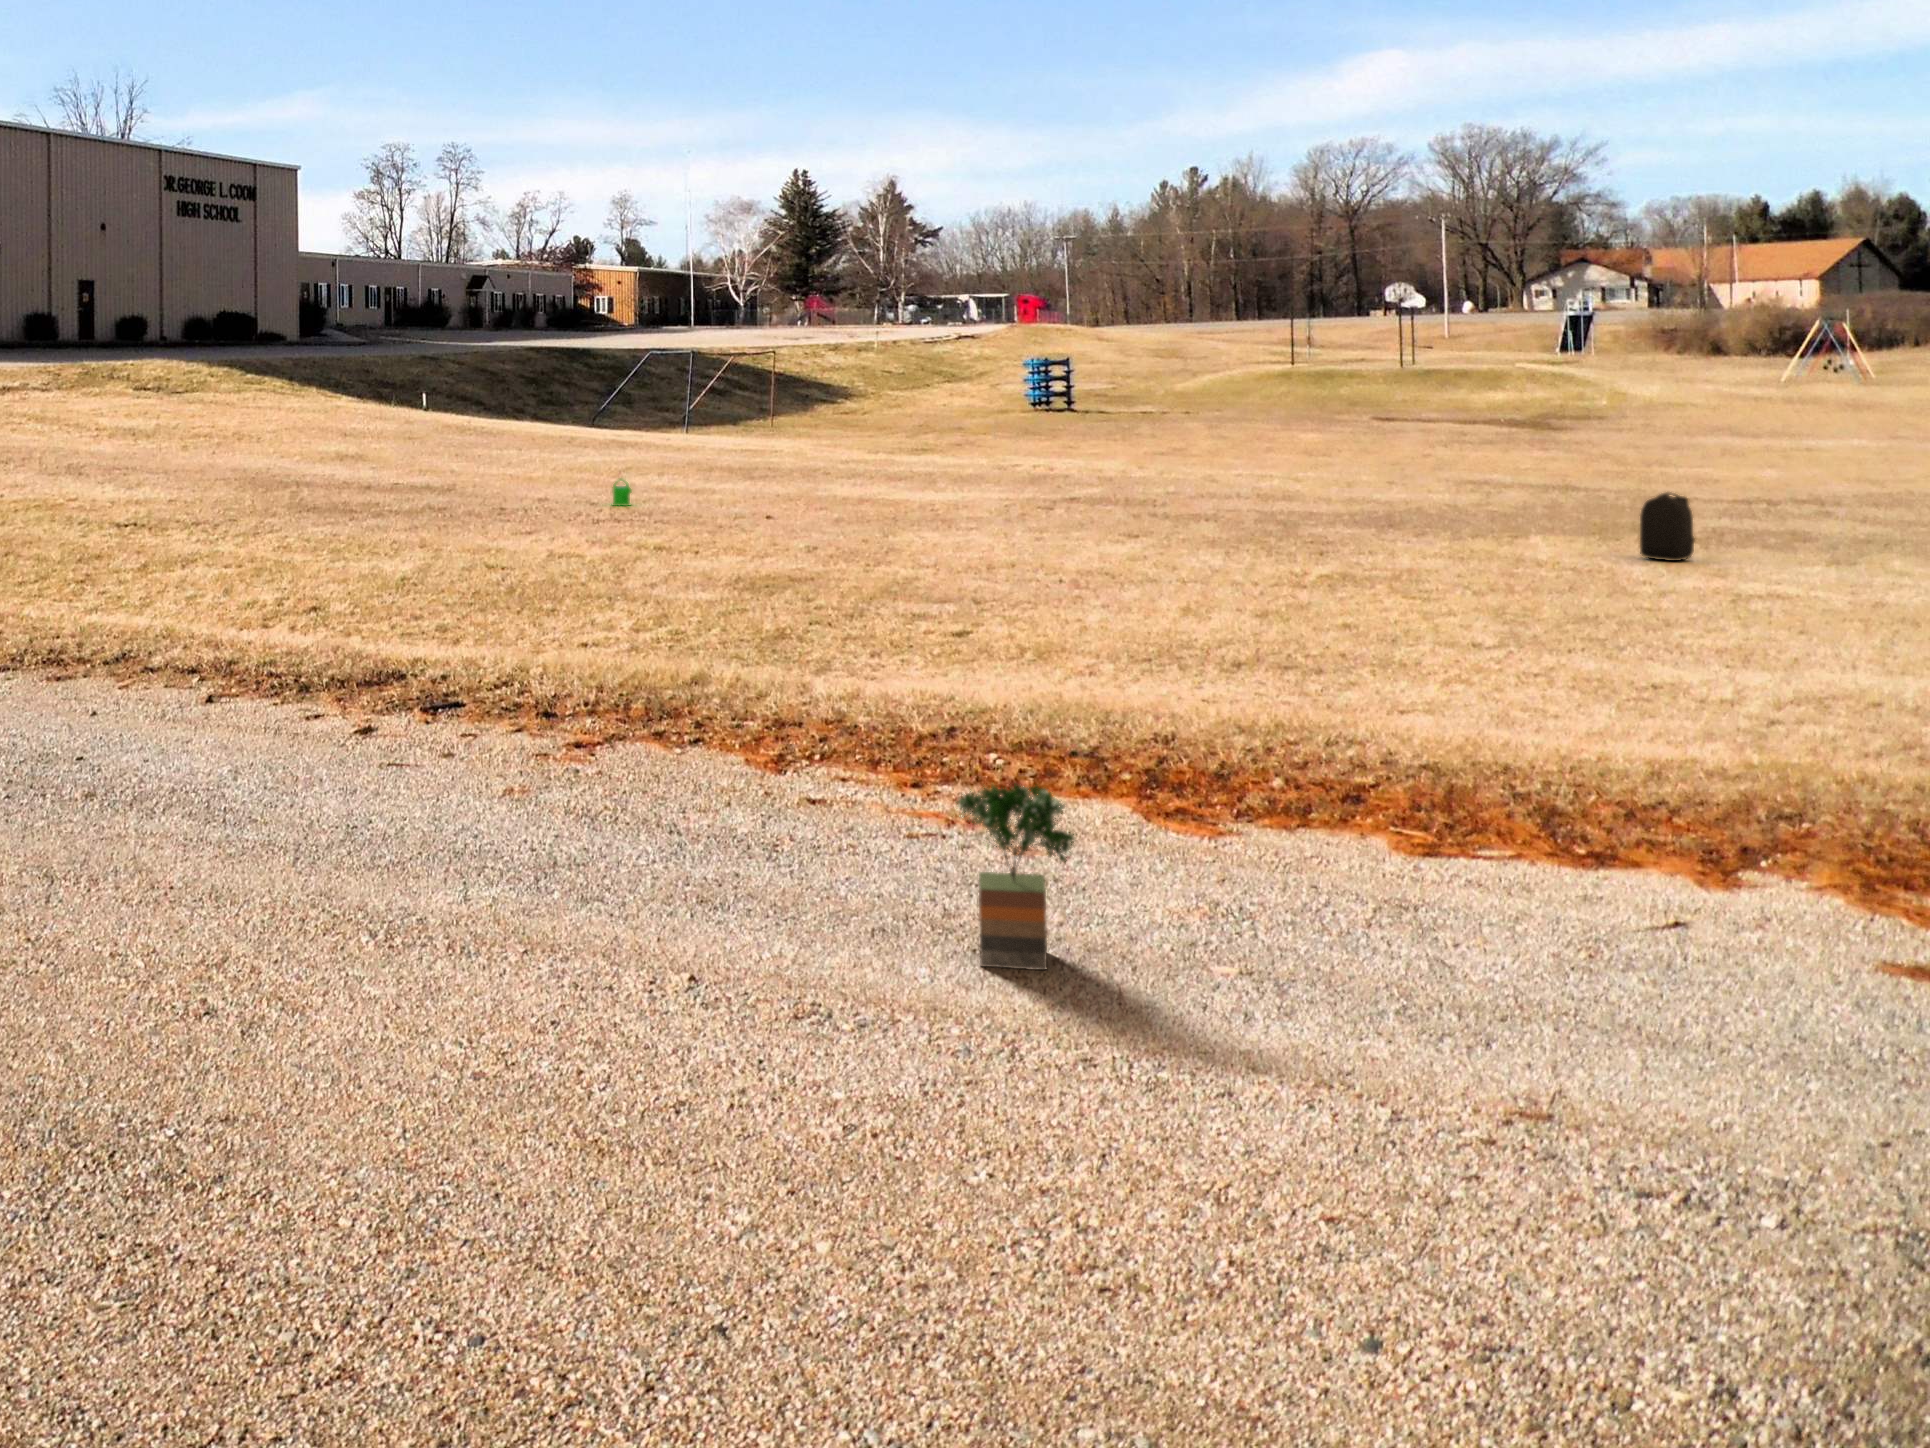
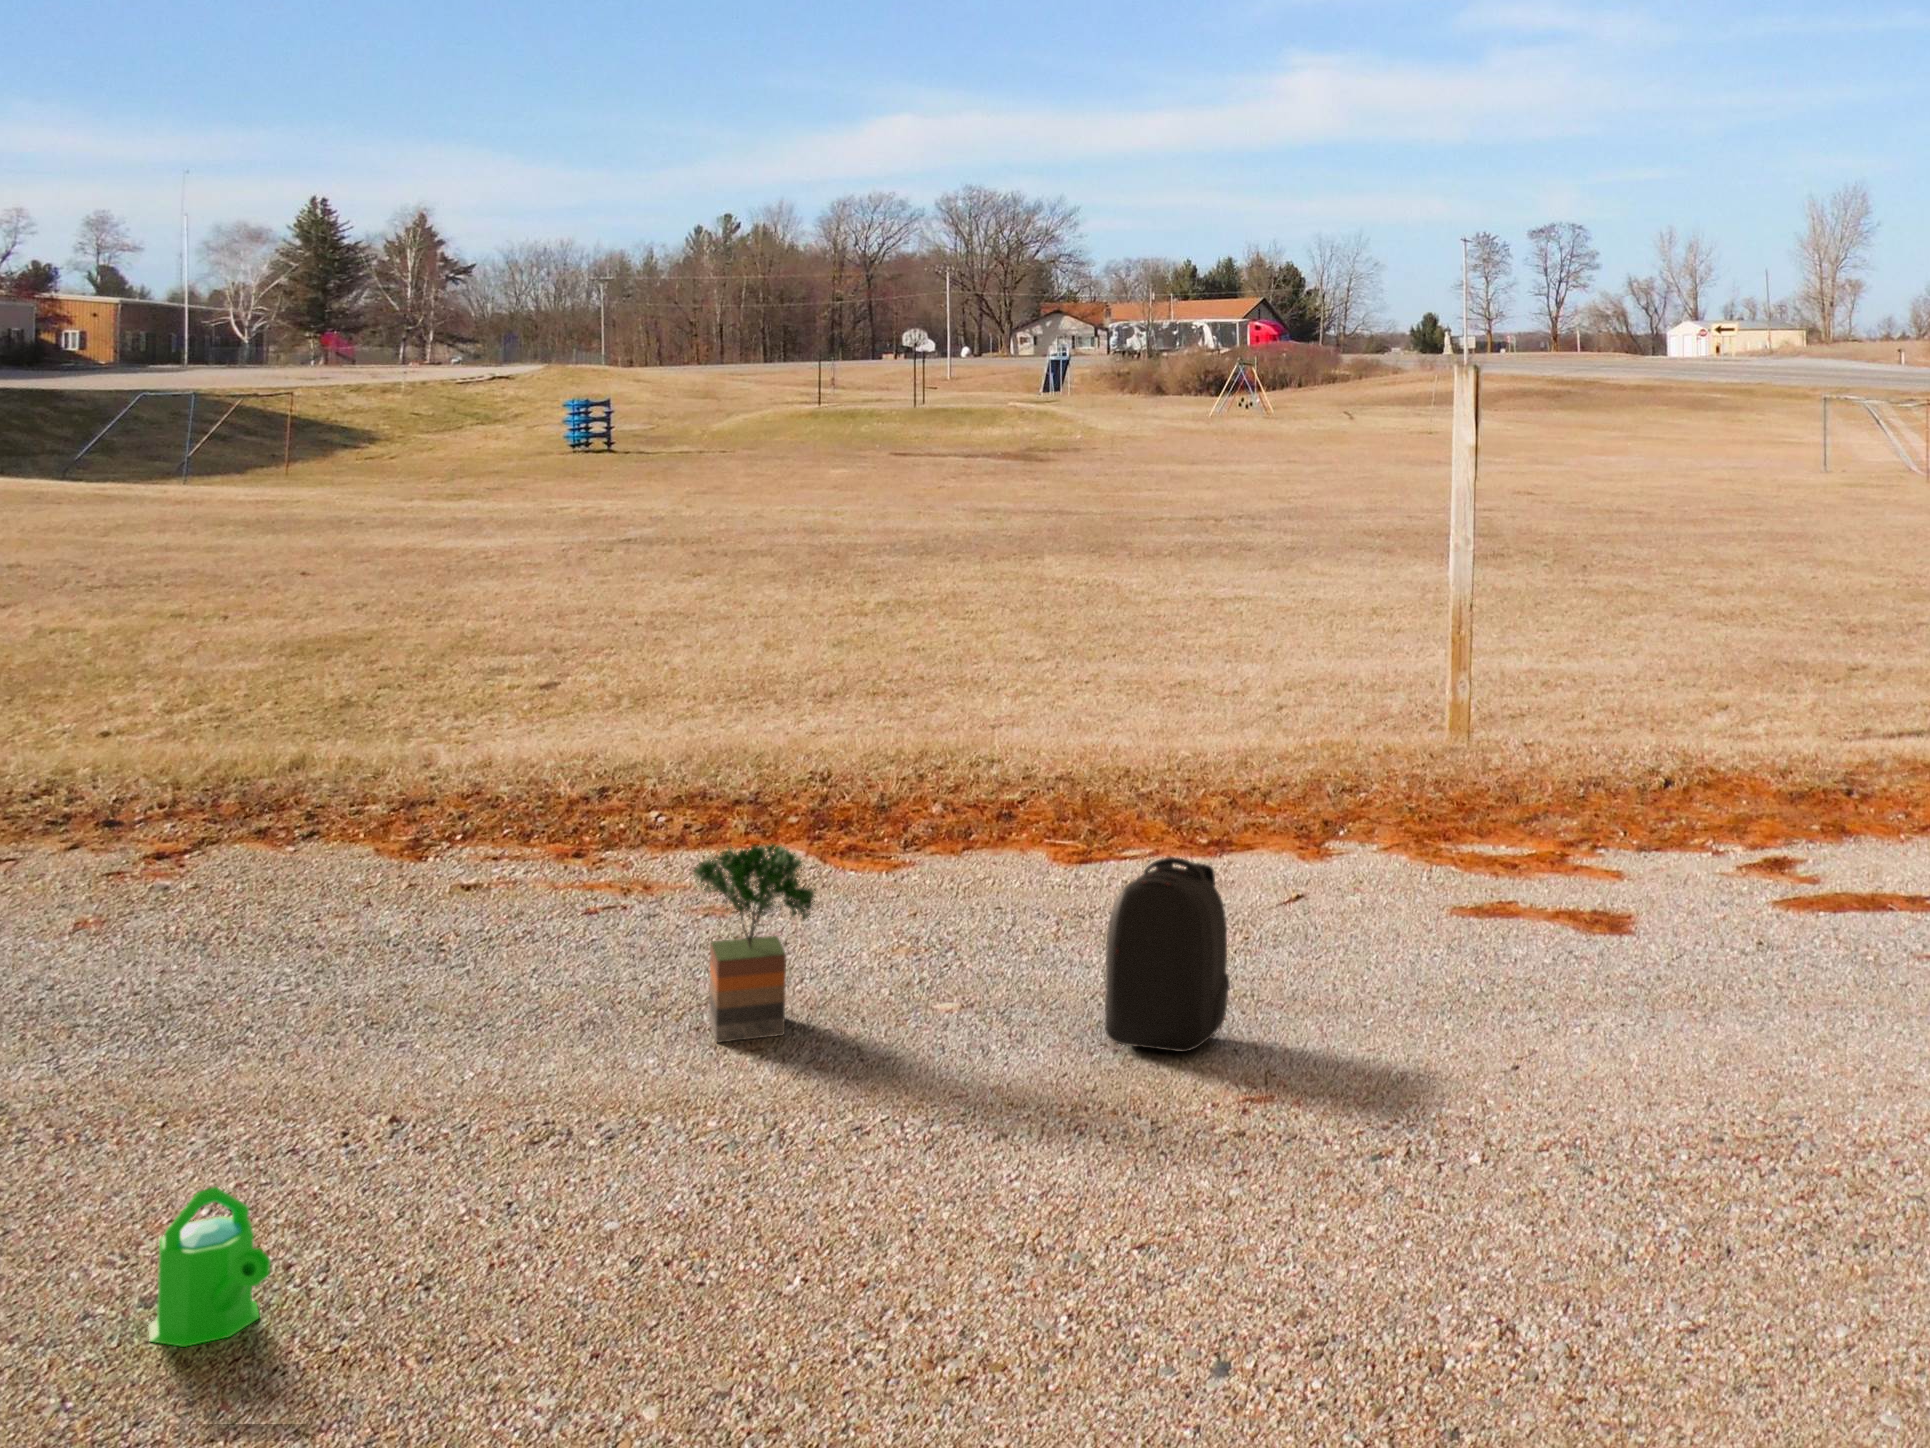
watering can: present [613,479,632,506] -> present [149,1187,271,1347]
backpack: present [1640,493,1695,561] -> present [1105,857,1230,1052]

